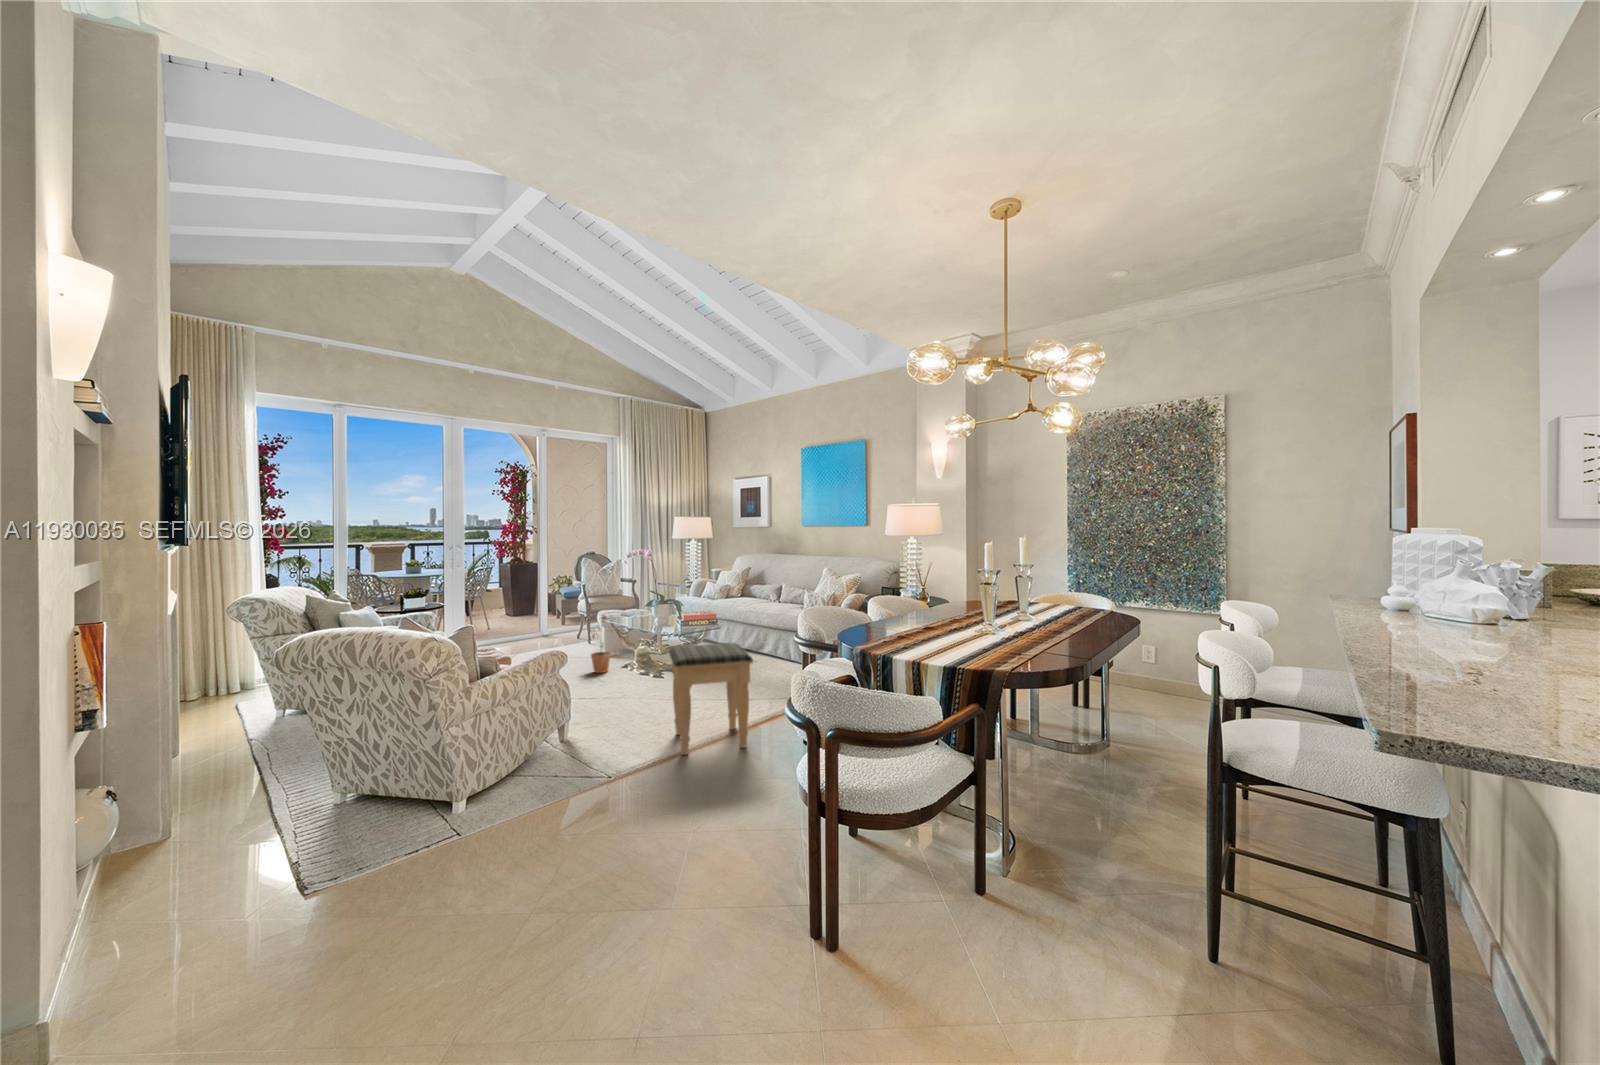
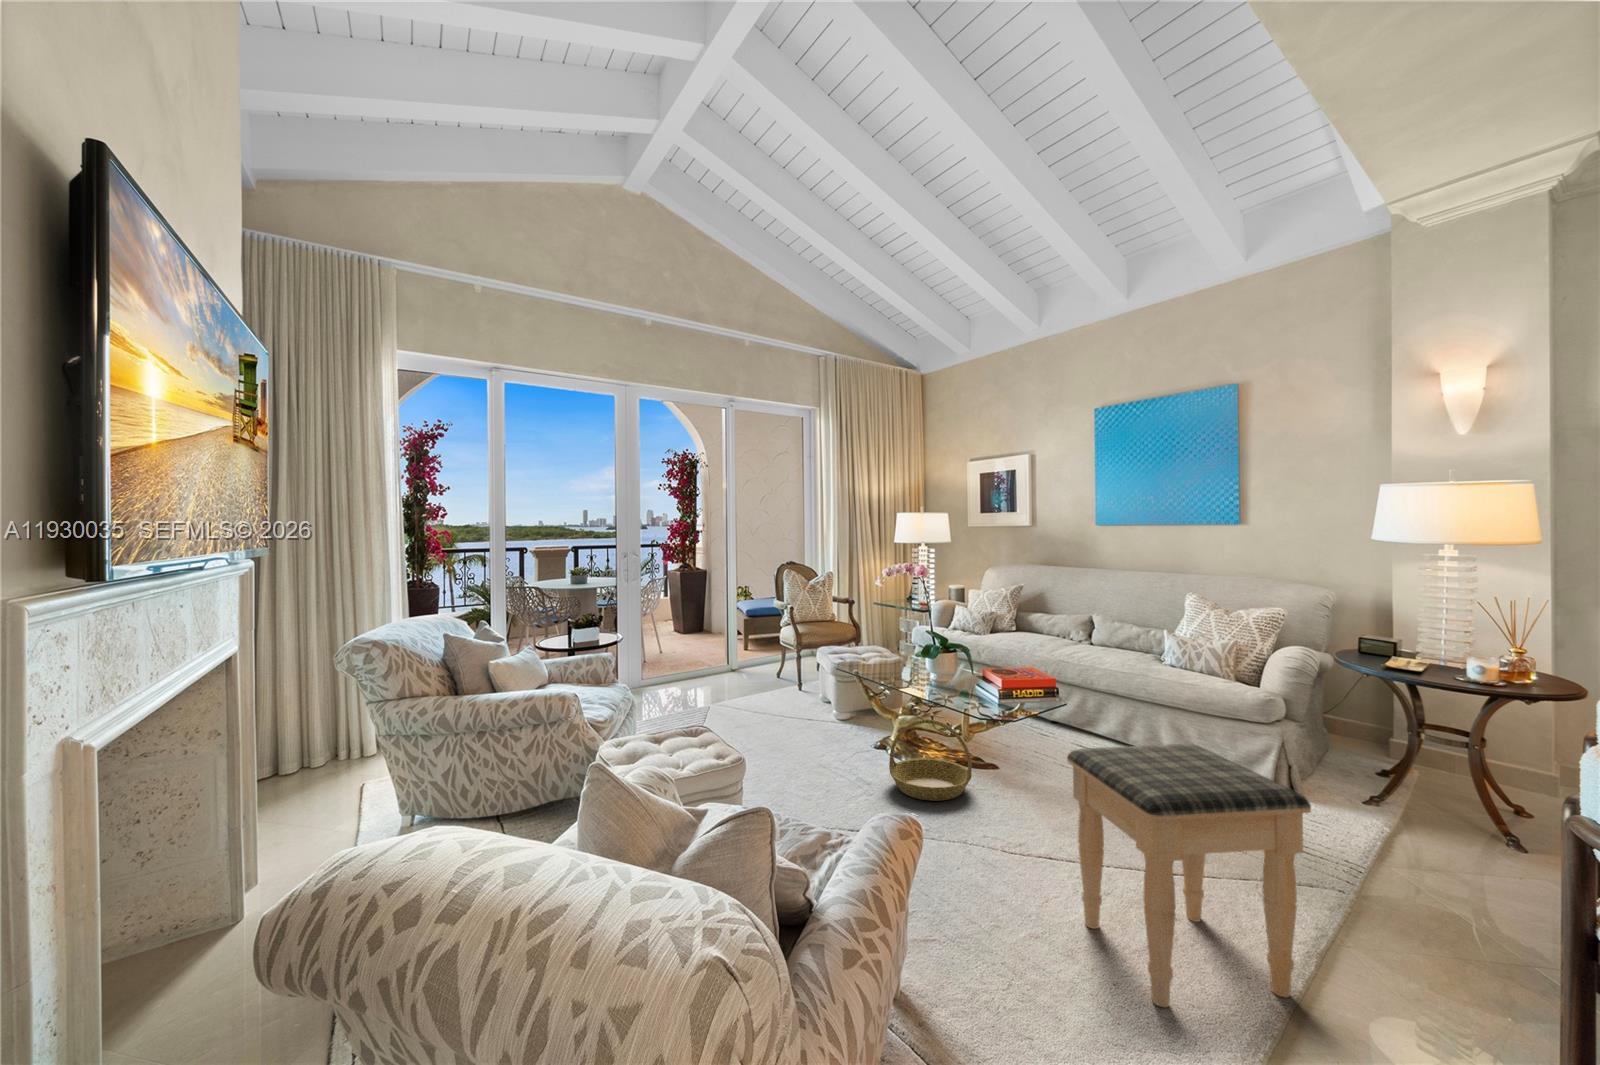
potted plant: present [590,615,611,673] -> none [823,655,858,747]
basket: none [614,648,665,694] -> present [889,720,972,801]

